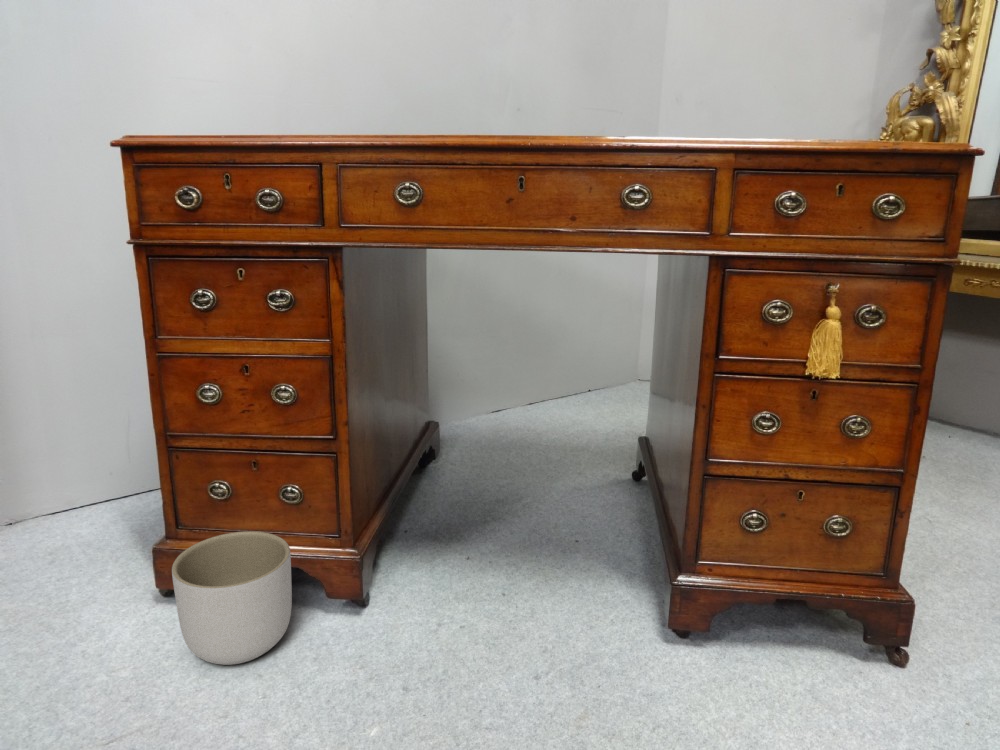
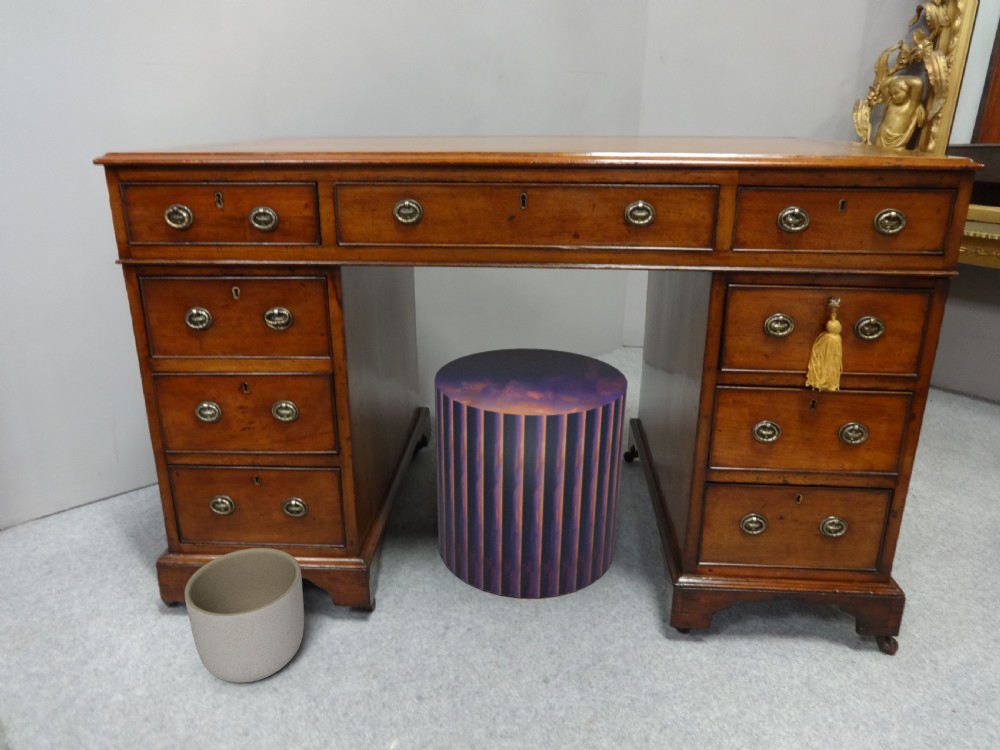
pouf: none [437,356,630,601] -> present [434,348,628,598]

